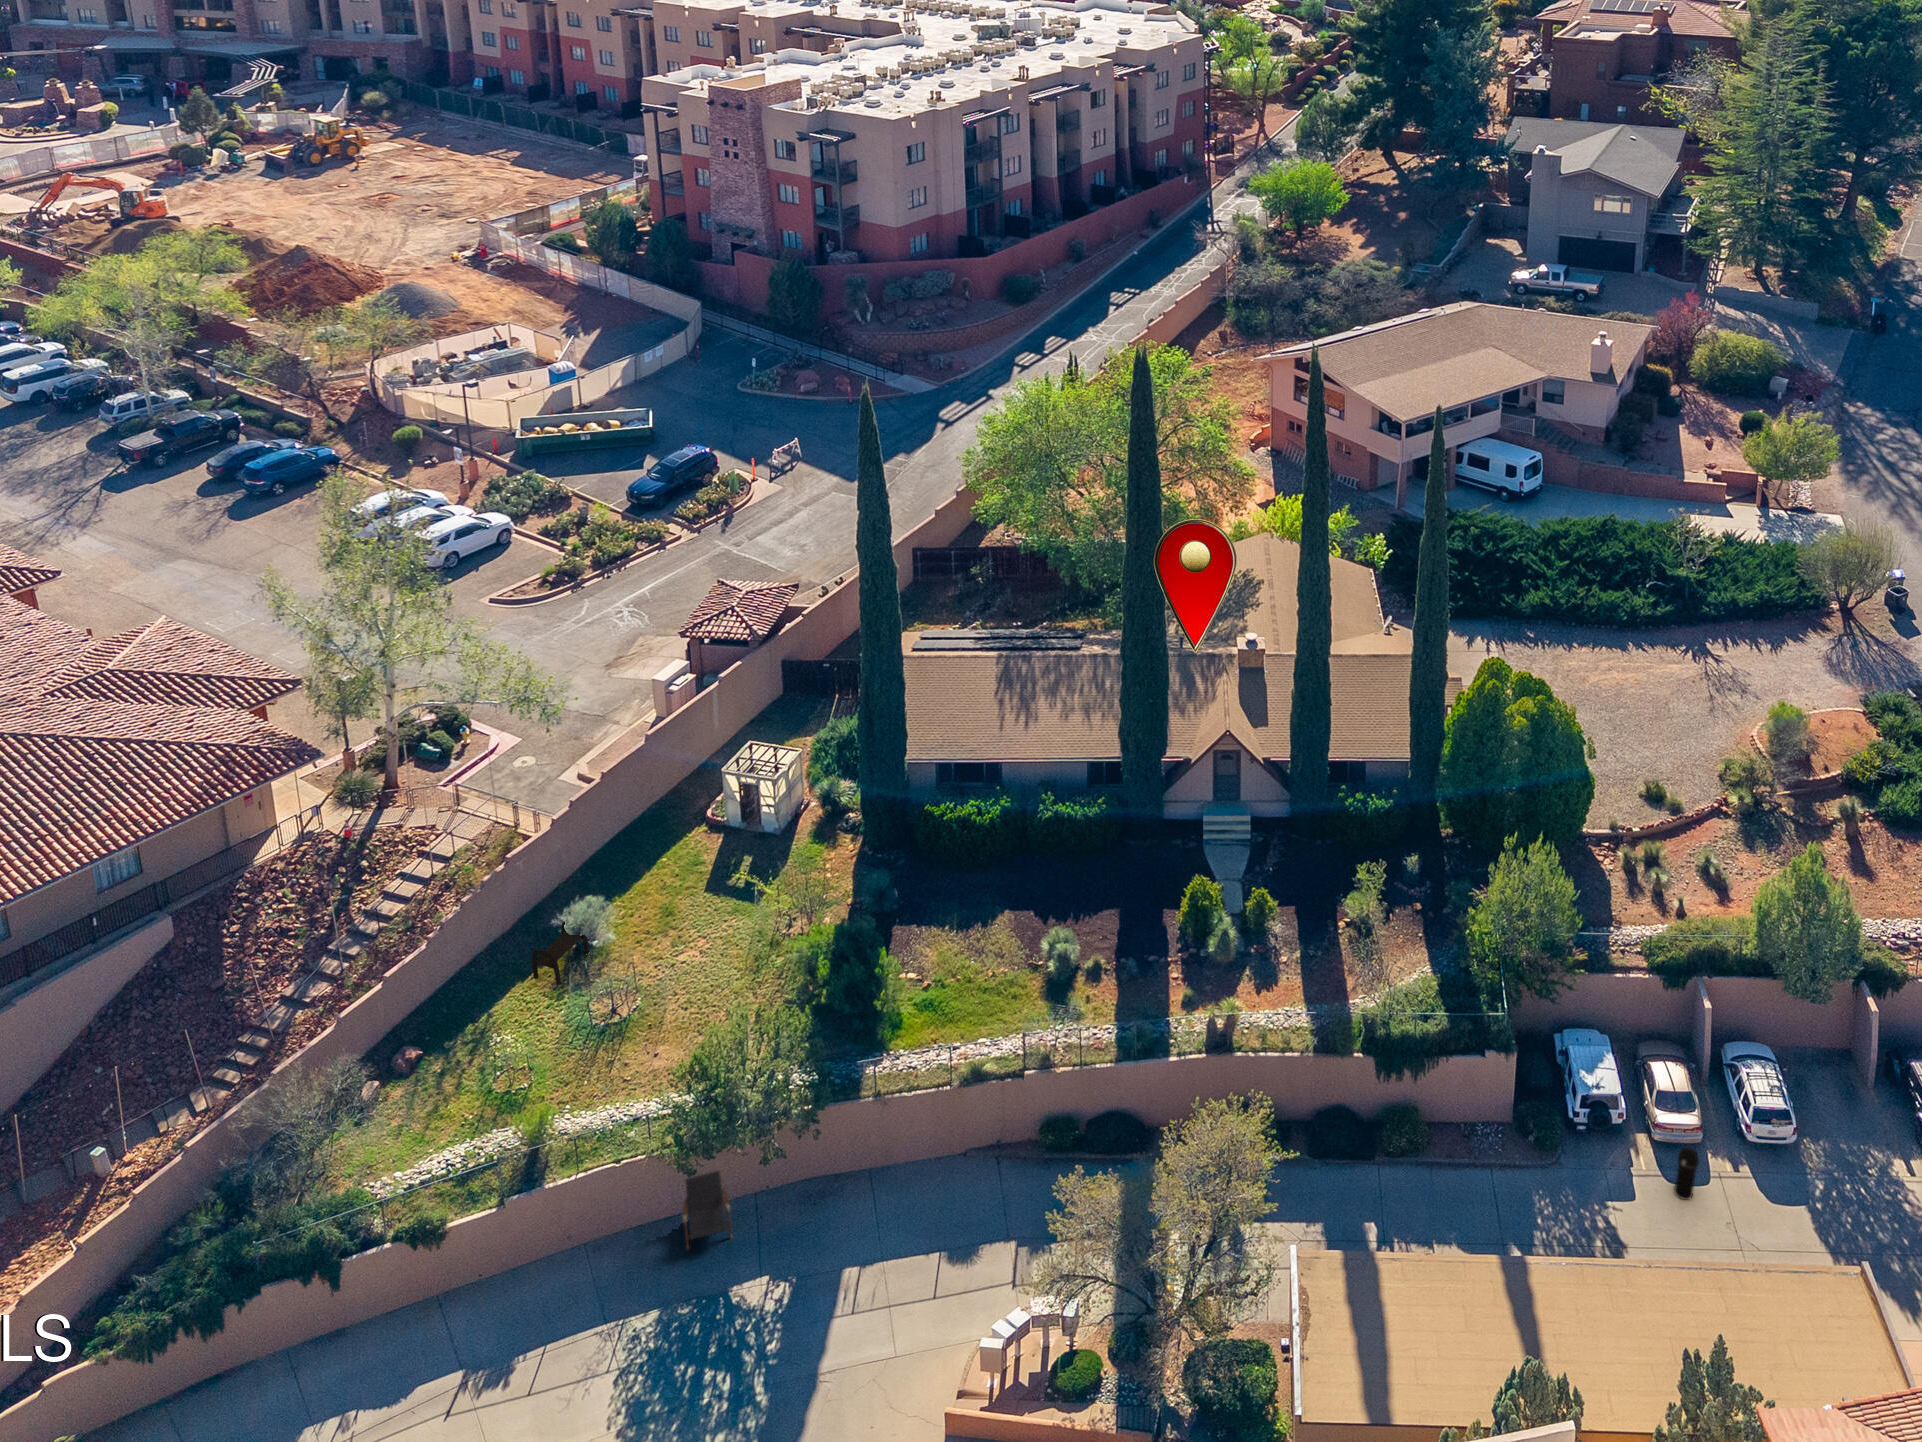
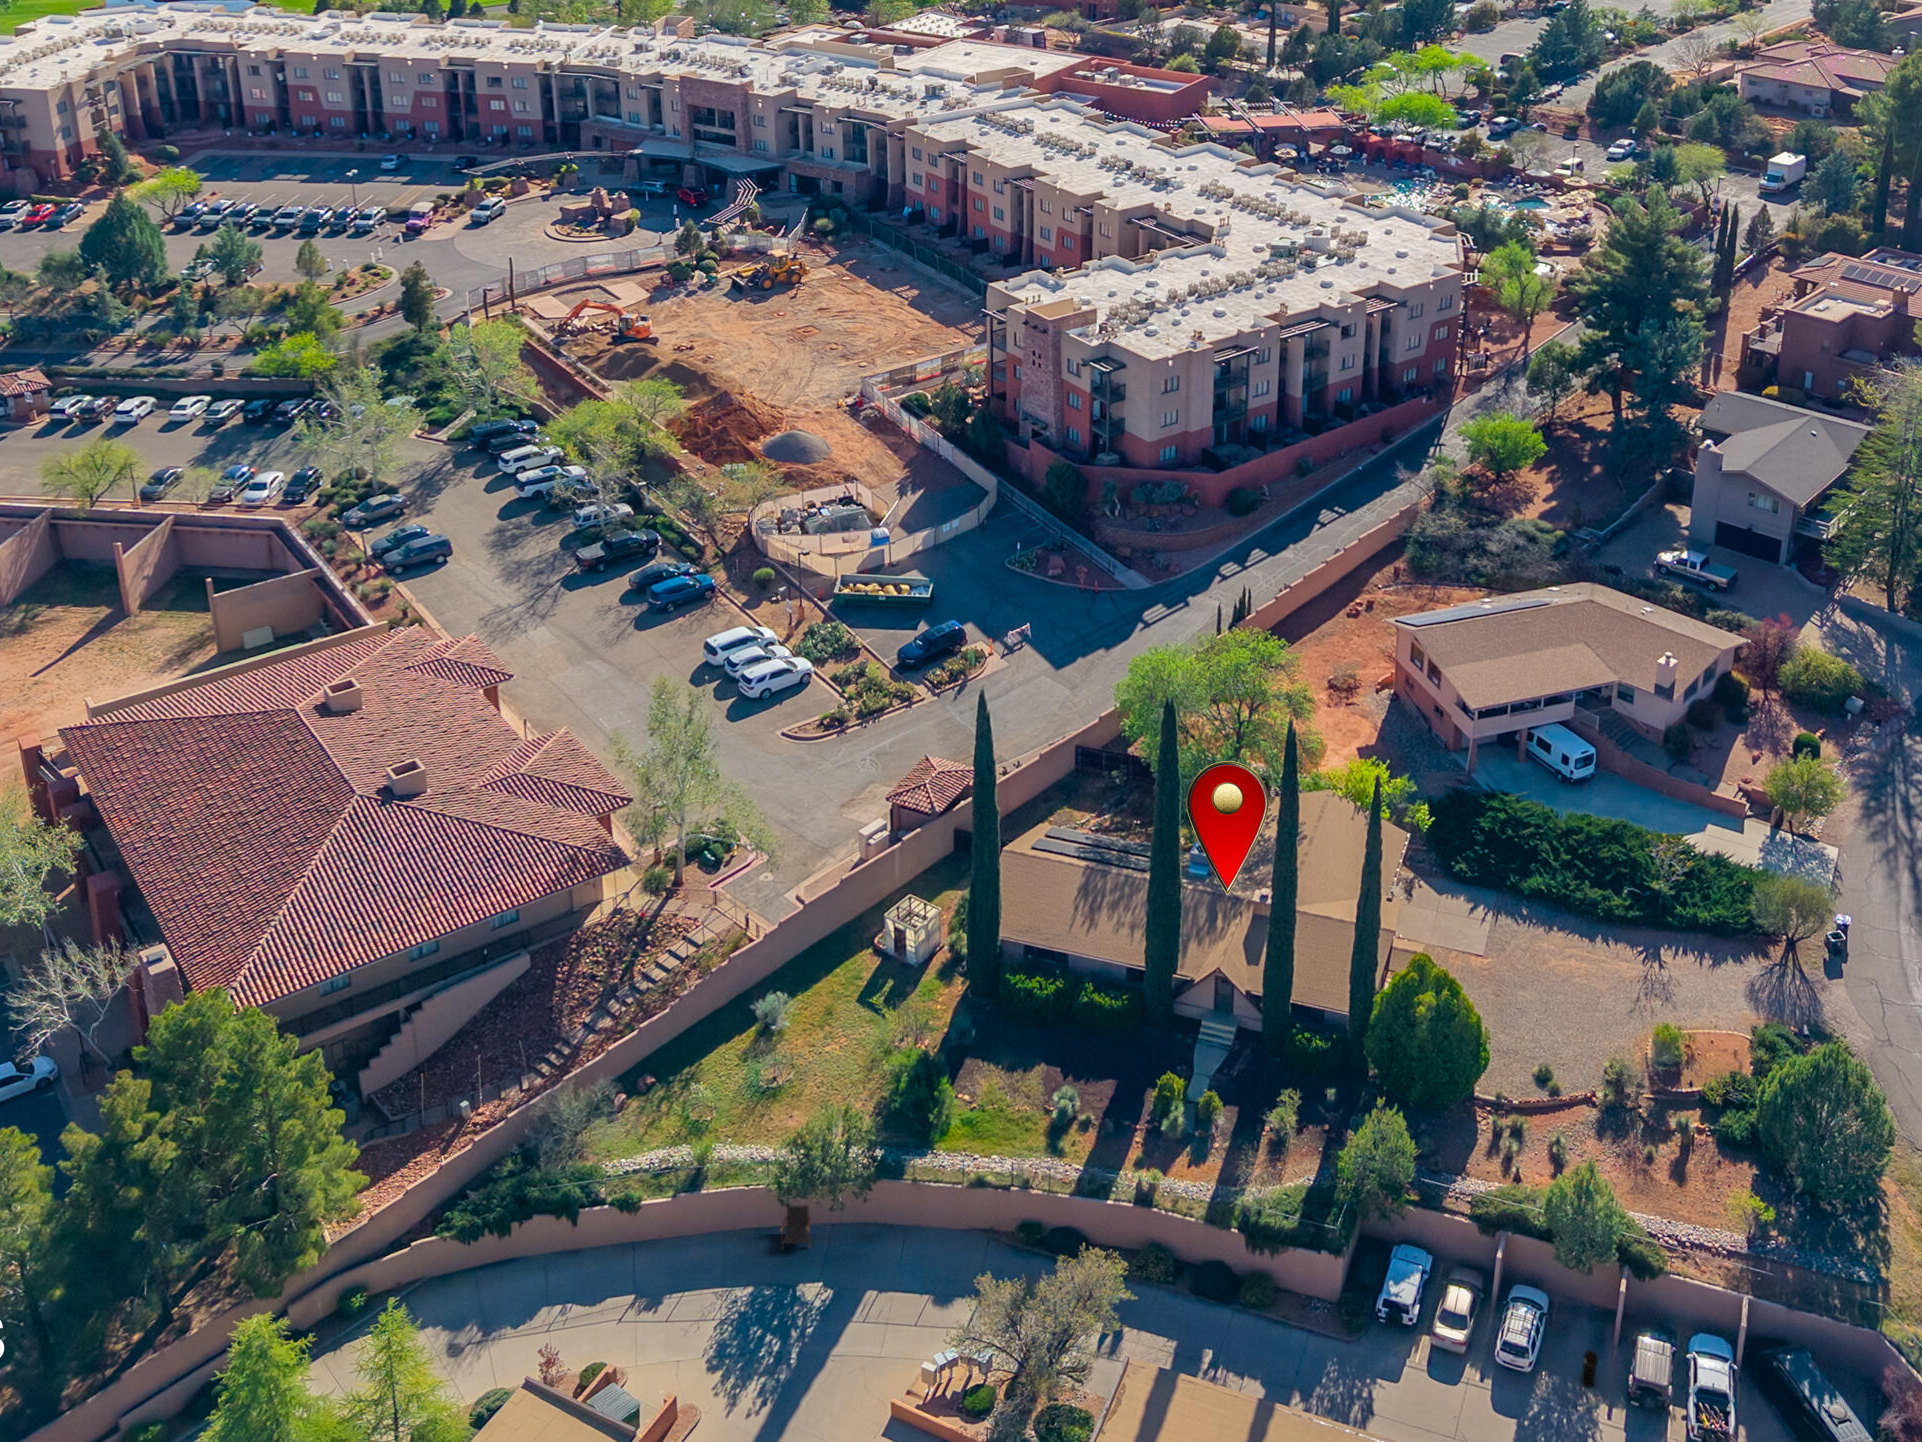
bench: present [532,921,589,985] -> none [733,1008,771,1051]
trash can: present [1674,1147,1699,1200] -> present [1581,1350,1598,1387]

